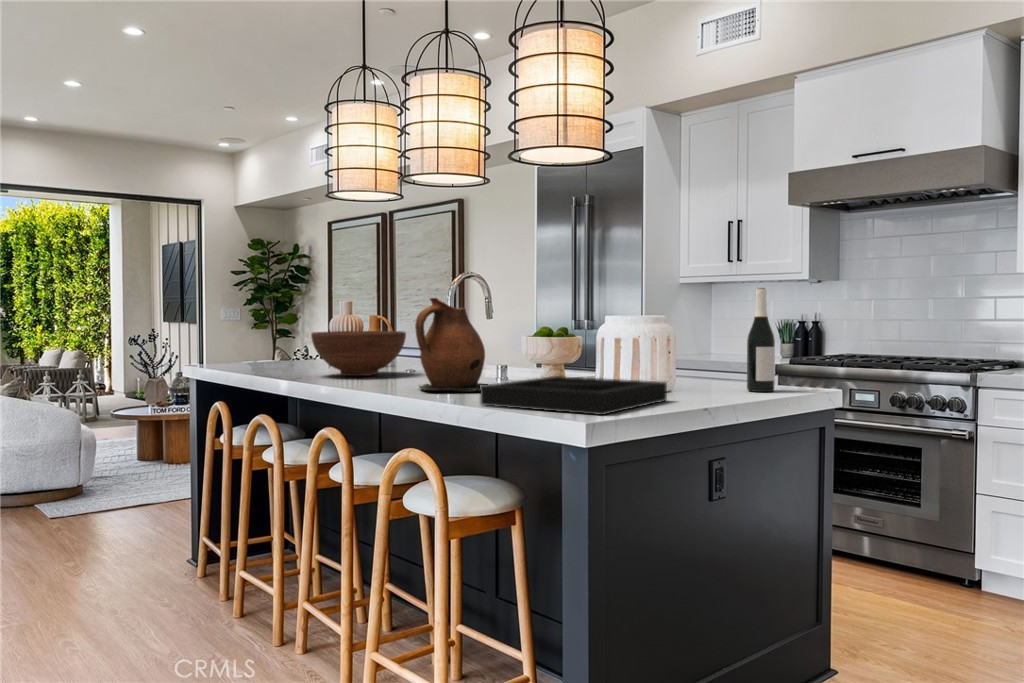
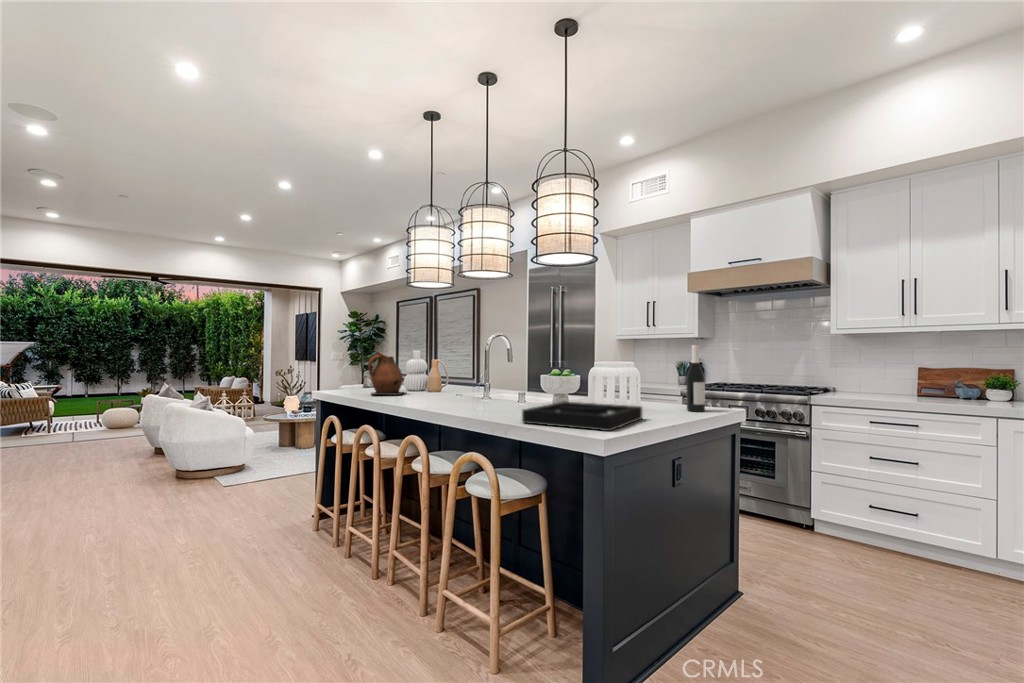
ceramic pitcher: present [415,298,487,391] -> present [368,352,405,395]
fruit bowl: present [311,331,406,376] -> none [398,370,459,399]

